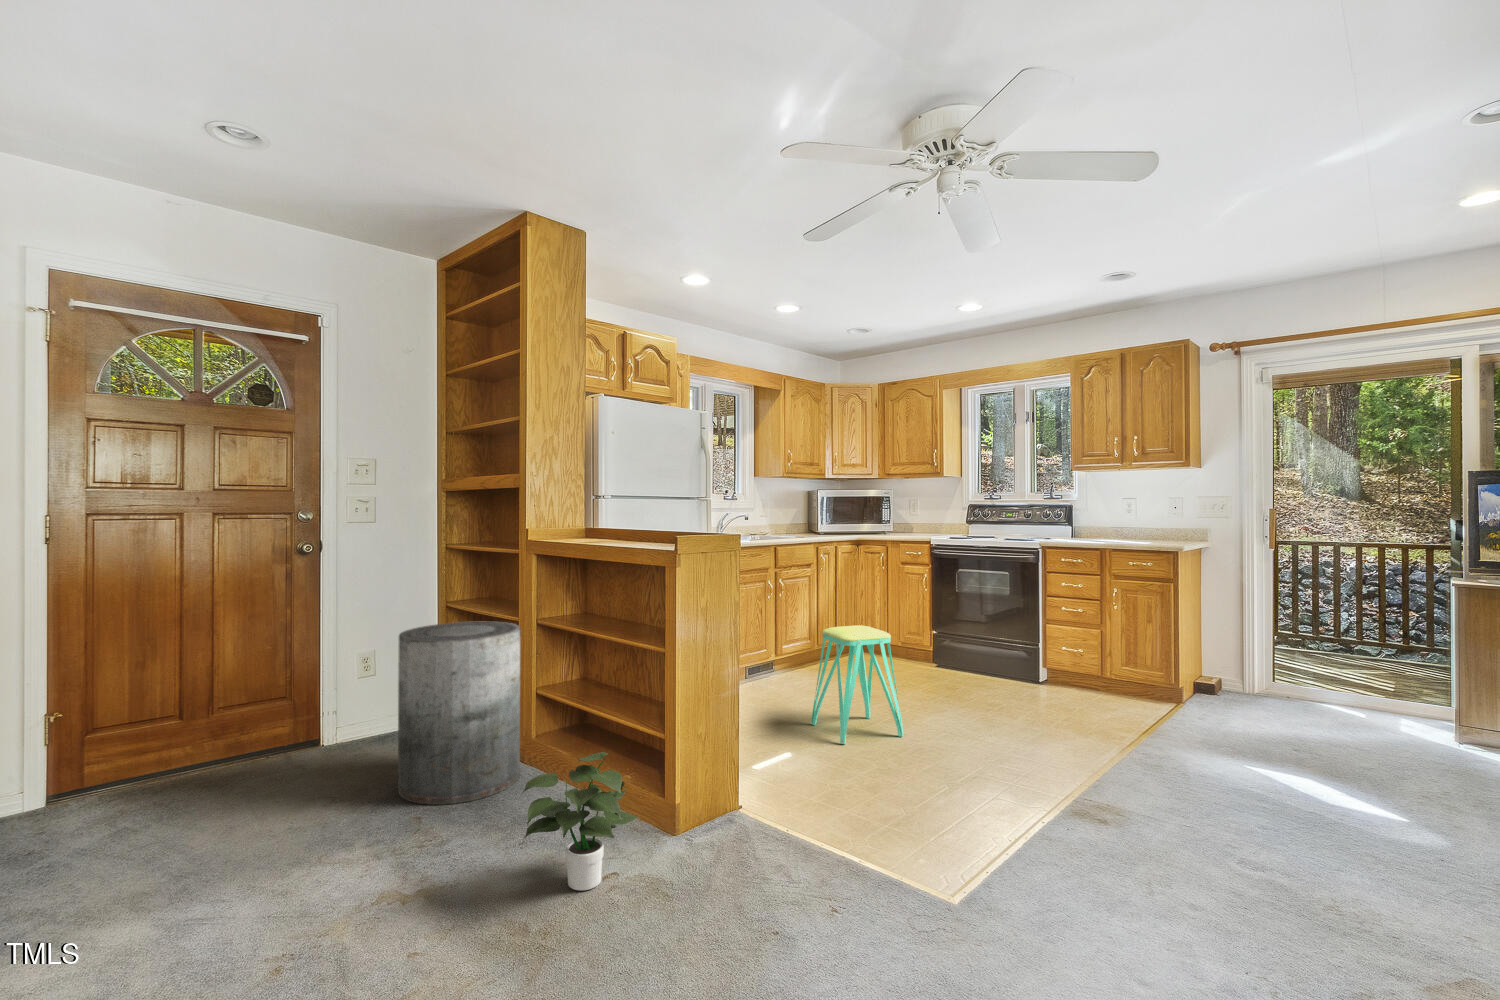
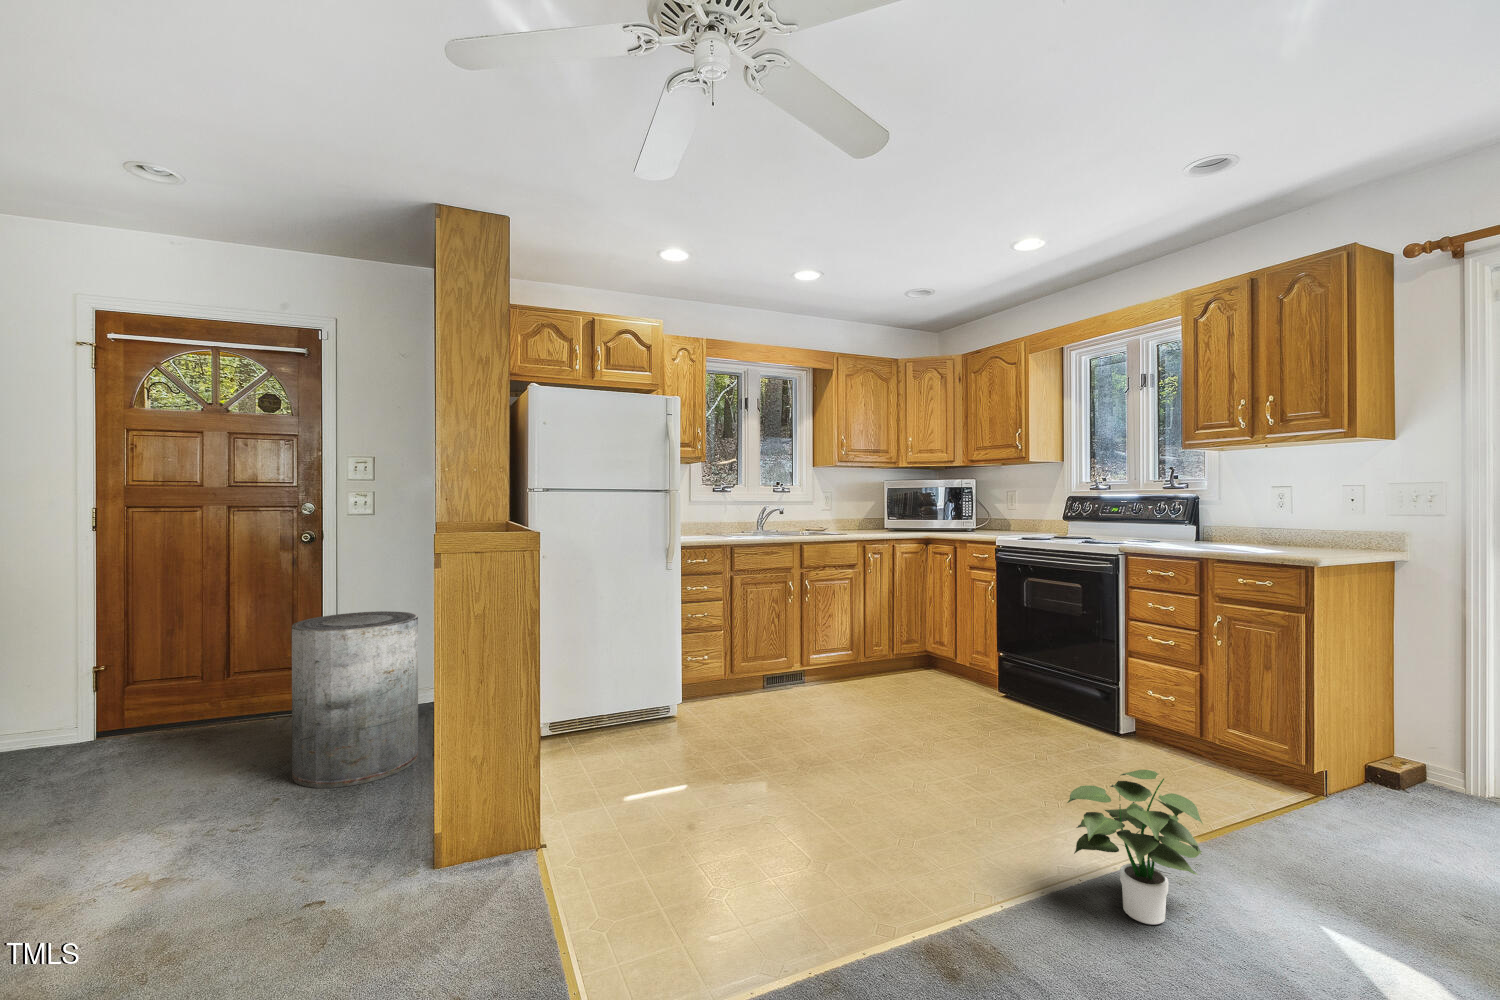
stool: present [811,625,903,744] -> none [746,642,834,785]
potted plant: present [522,752,640,891] -> present [1067,770,1203,925]

